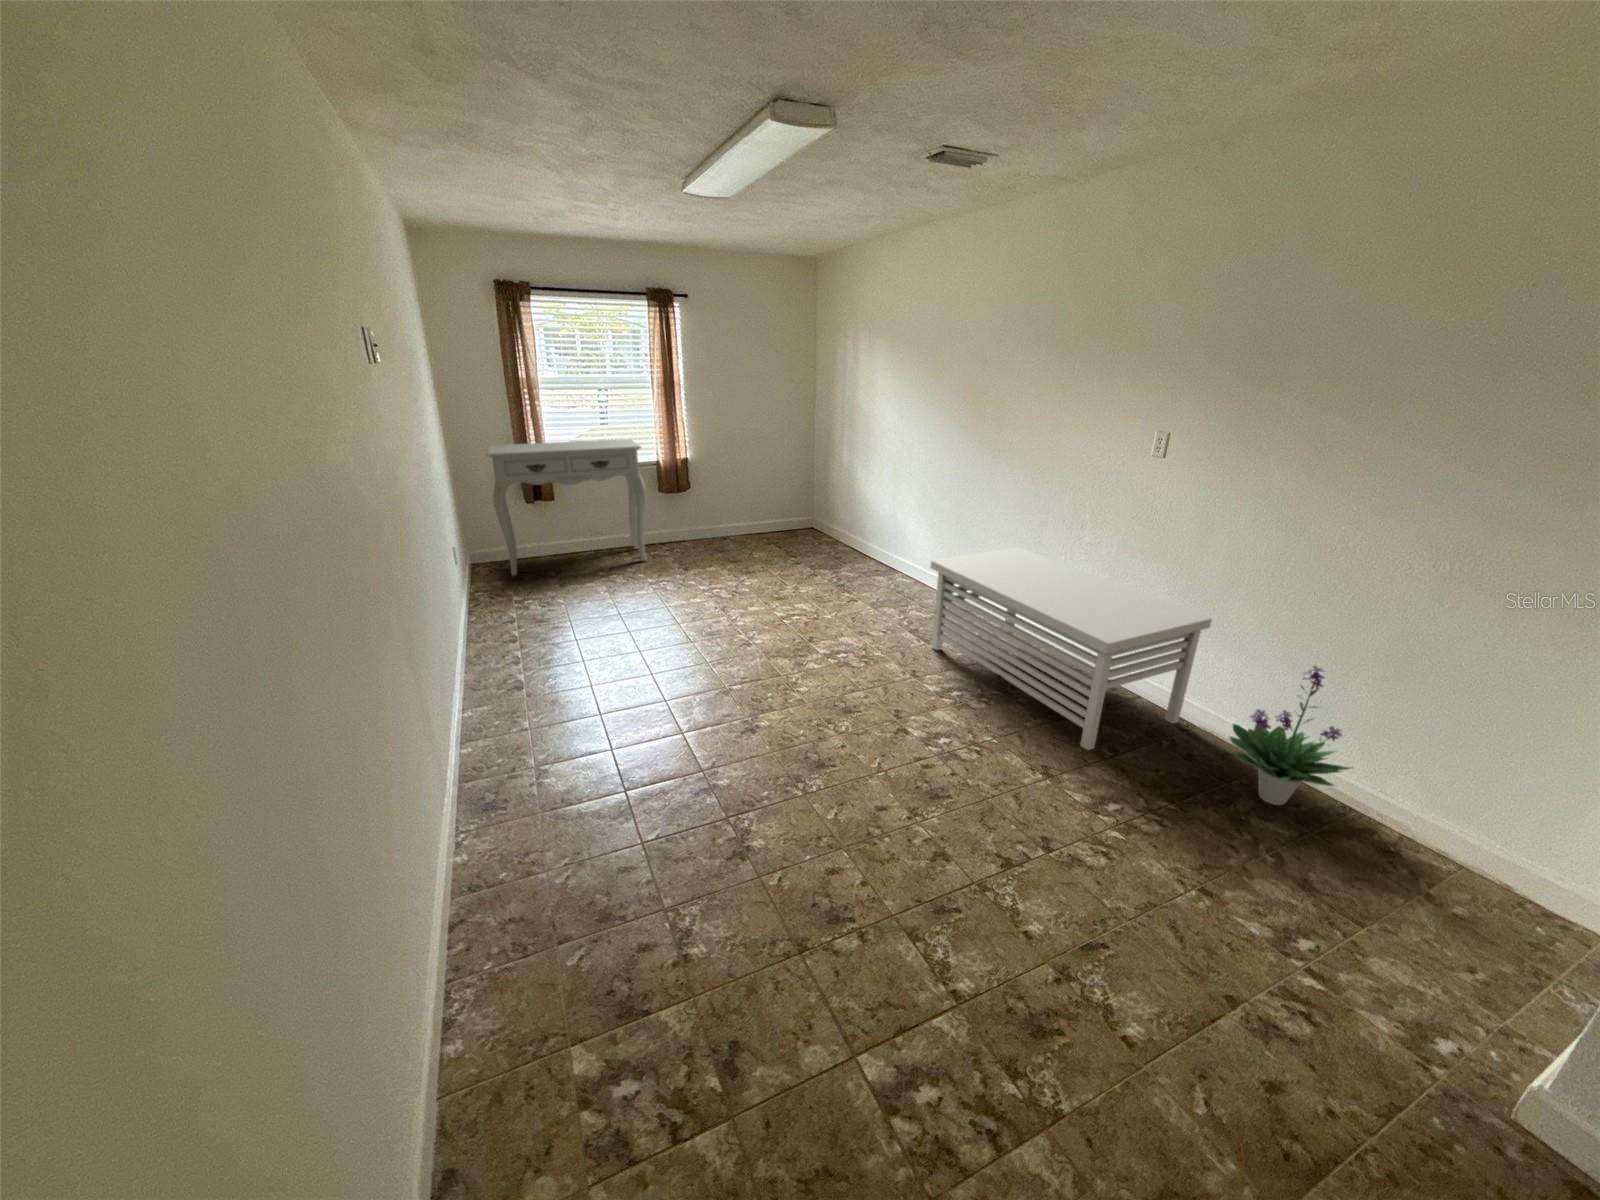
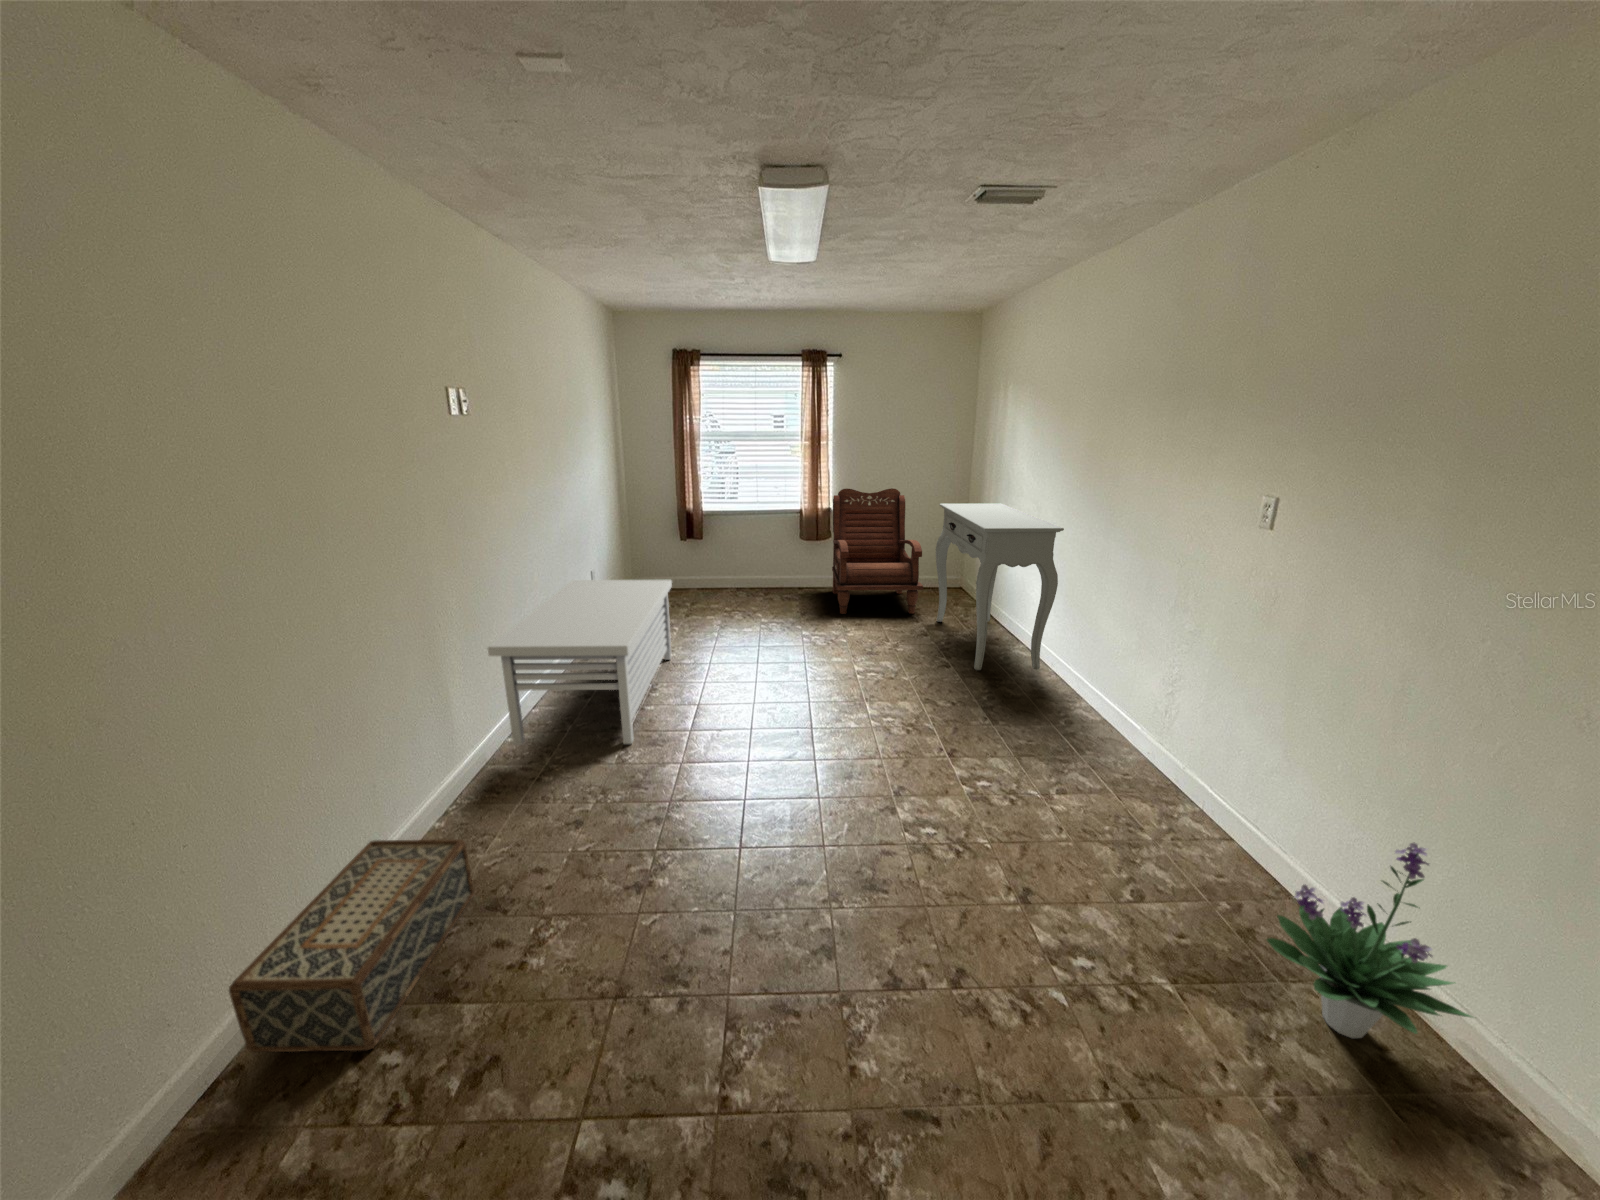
armchair: none [689,434,800,566] -> present [832,488,923,614]
console table: present [487,439,646,576] -> present [936,504,1064,670]
storage bench: present [931,547,1212,750] -> present [487,580,672,745]
woven basket: none [432,860,601,1150] -> present [229,839,474,1052]

